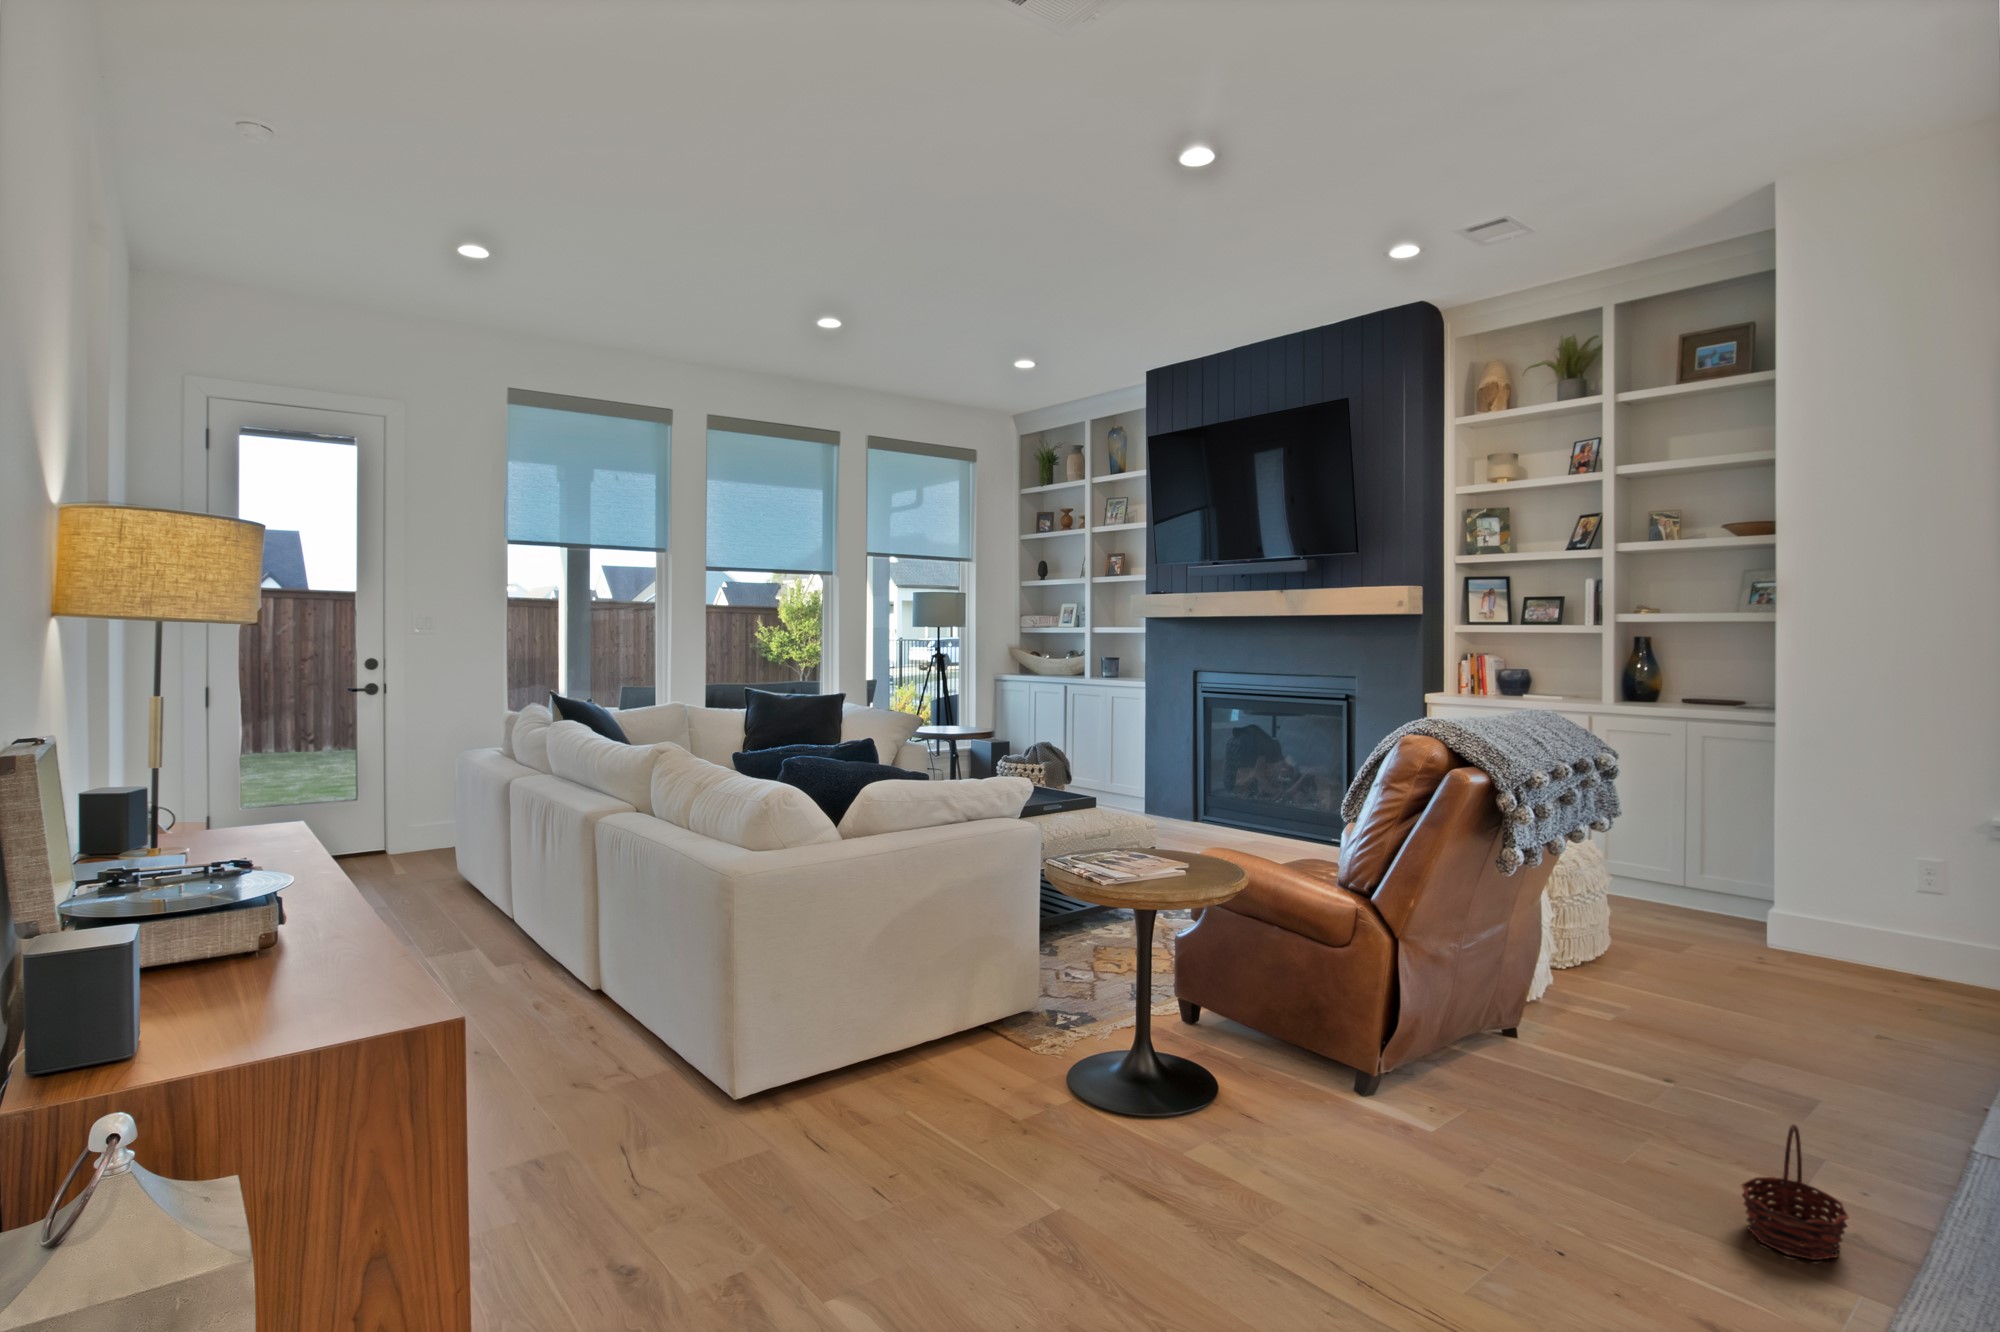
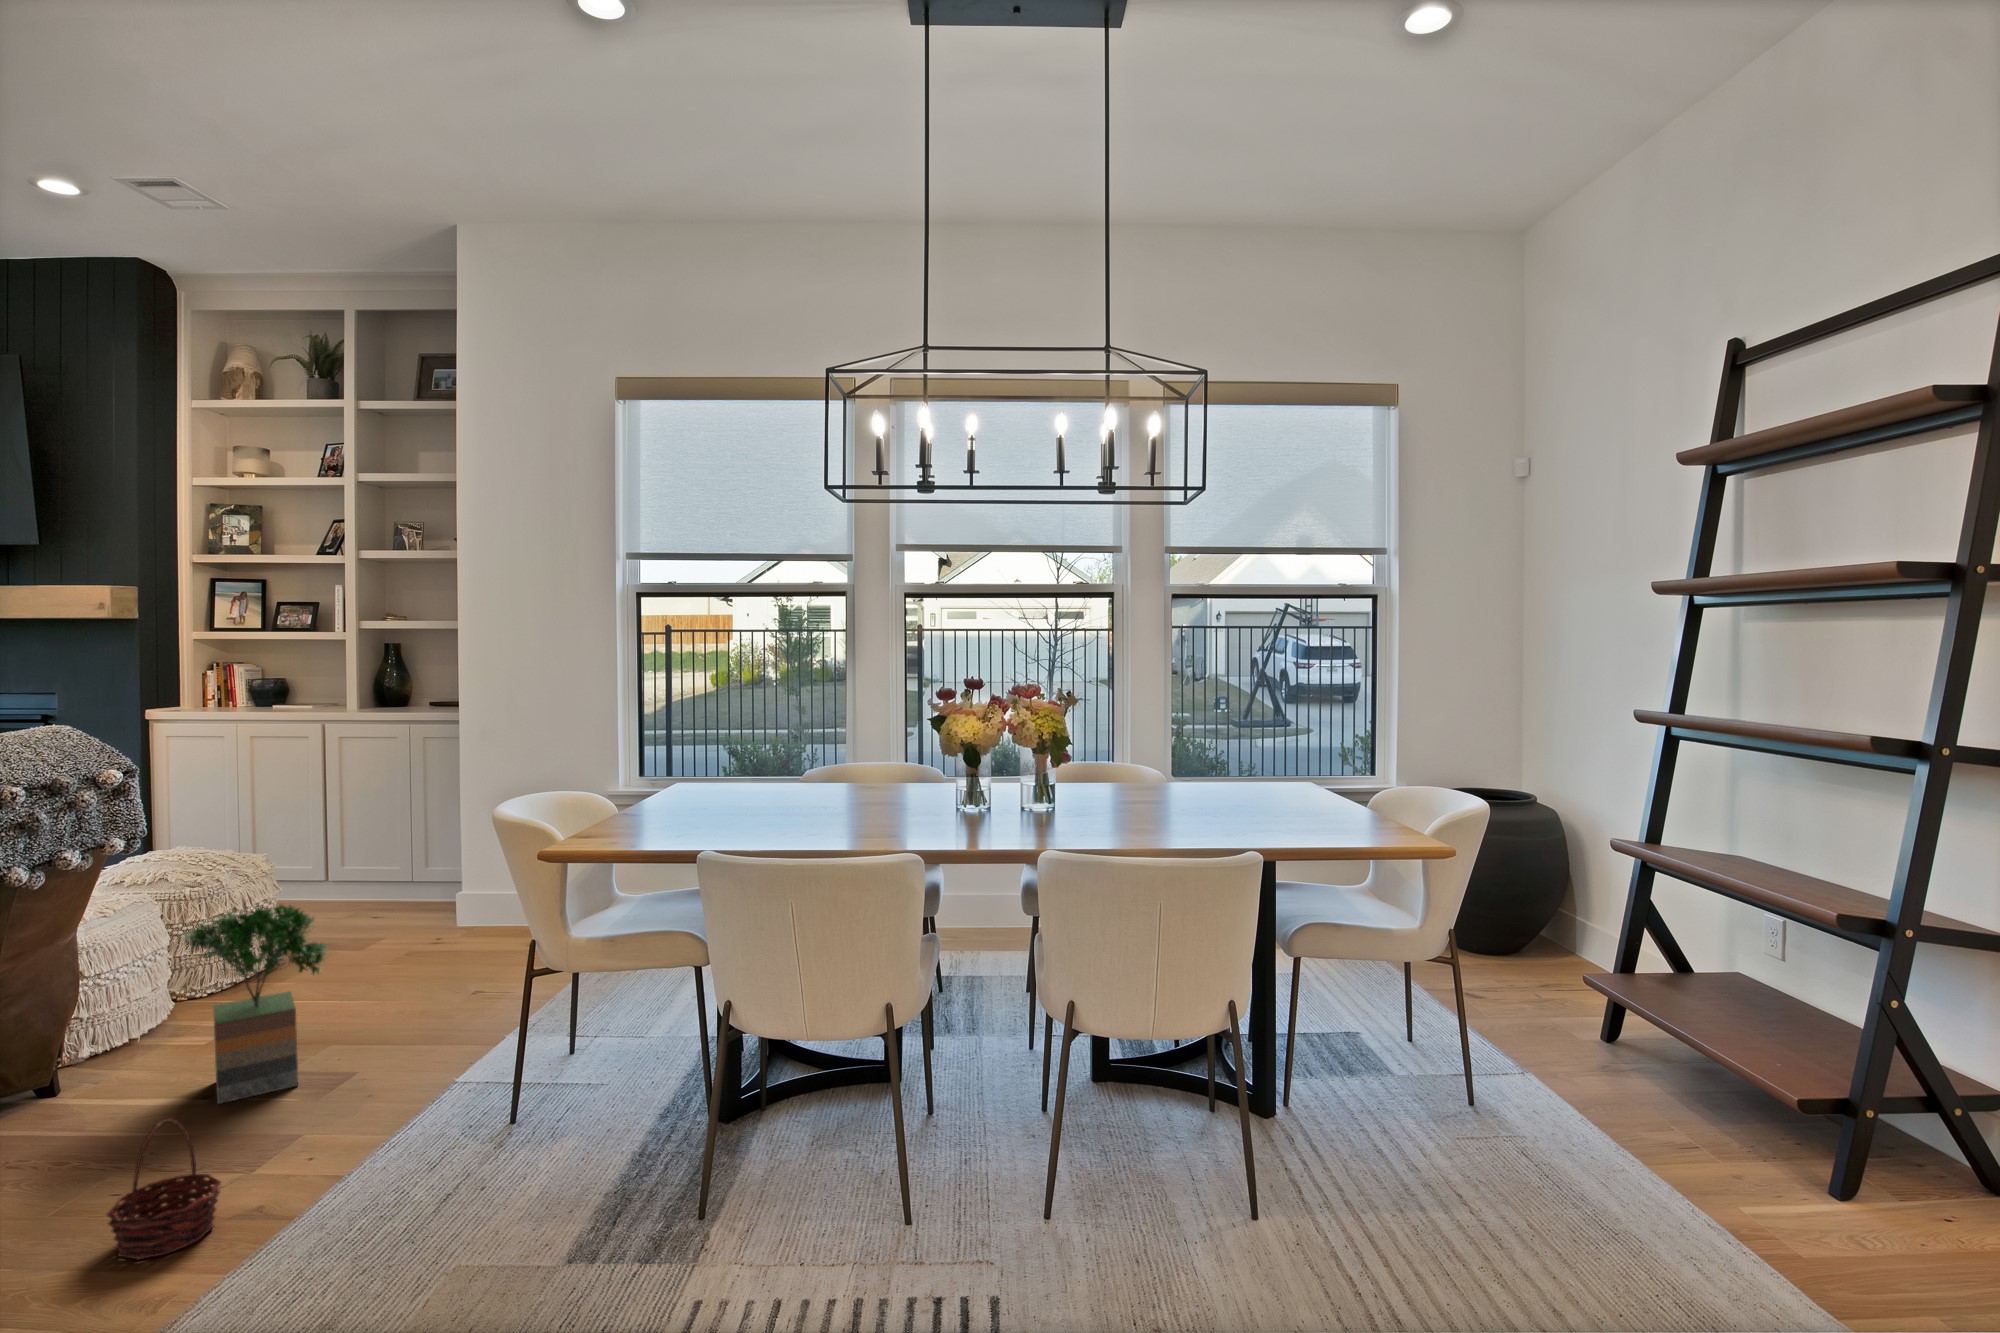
potted tree: none [1647,907,1805,1099] -> present [184,905,328,1104]

